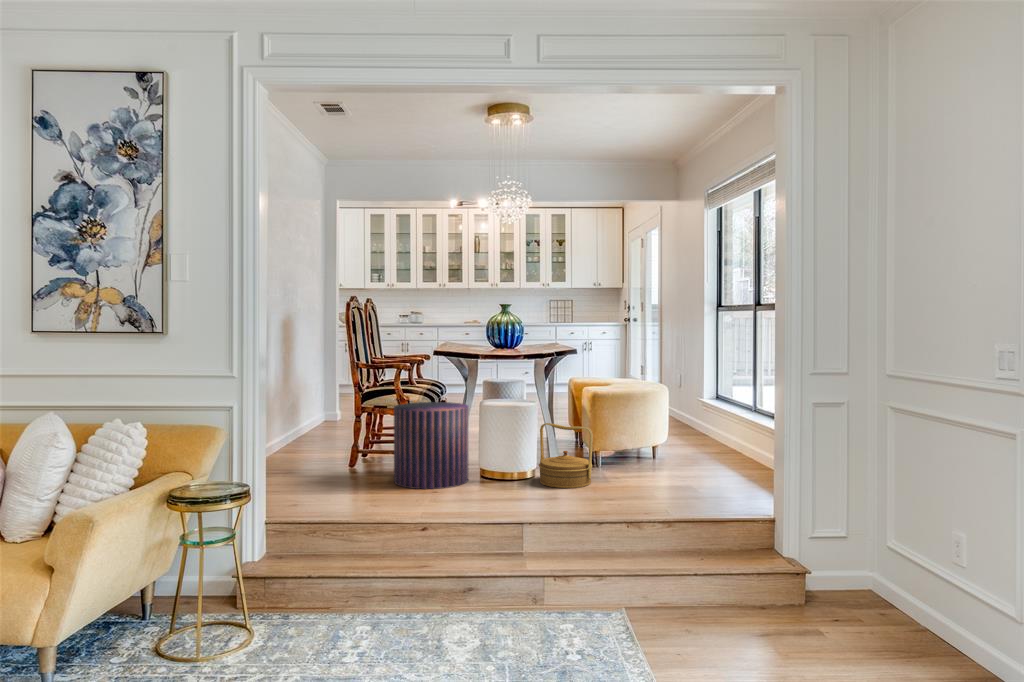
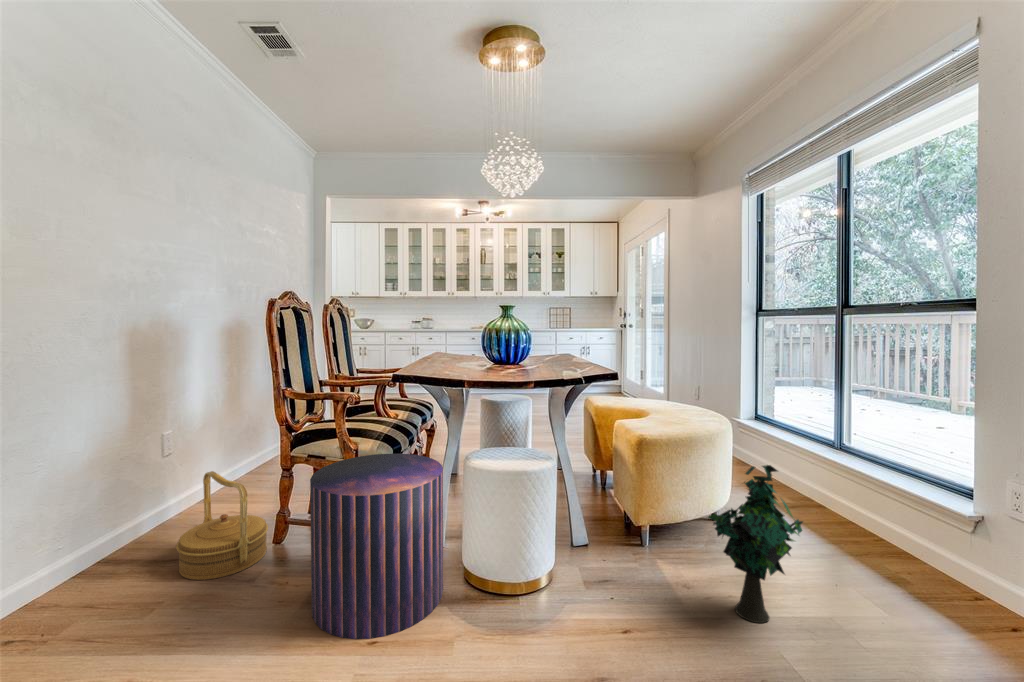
decorative plant: none [622,399,672,485] -> present [708,465,803,623]
basket: present [539,423,593,488] -> present [176,471,268,580]

